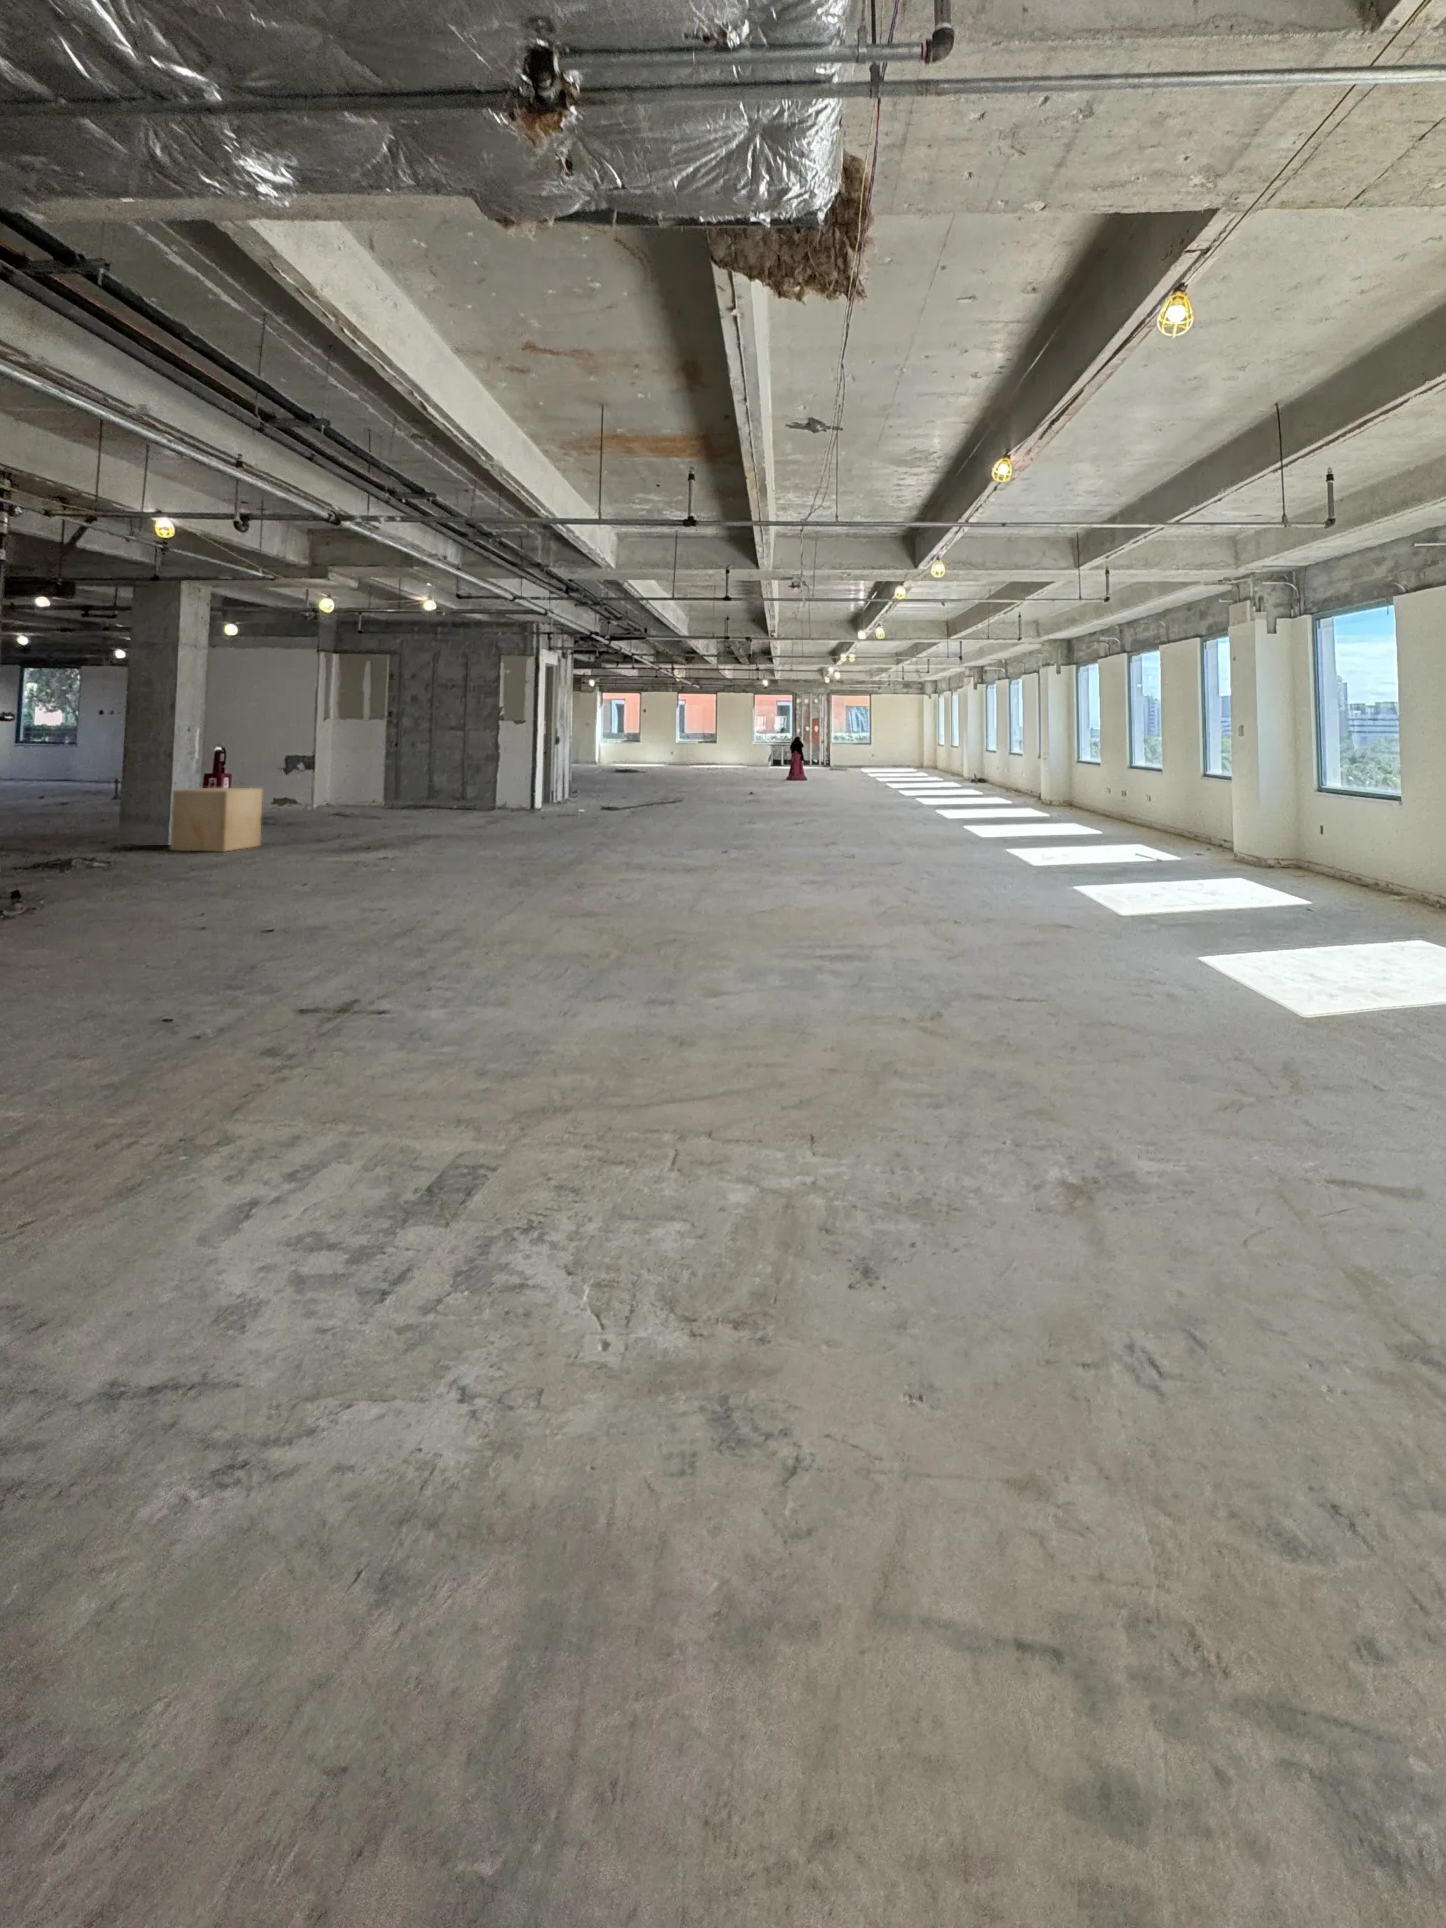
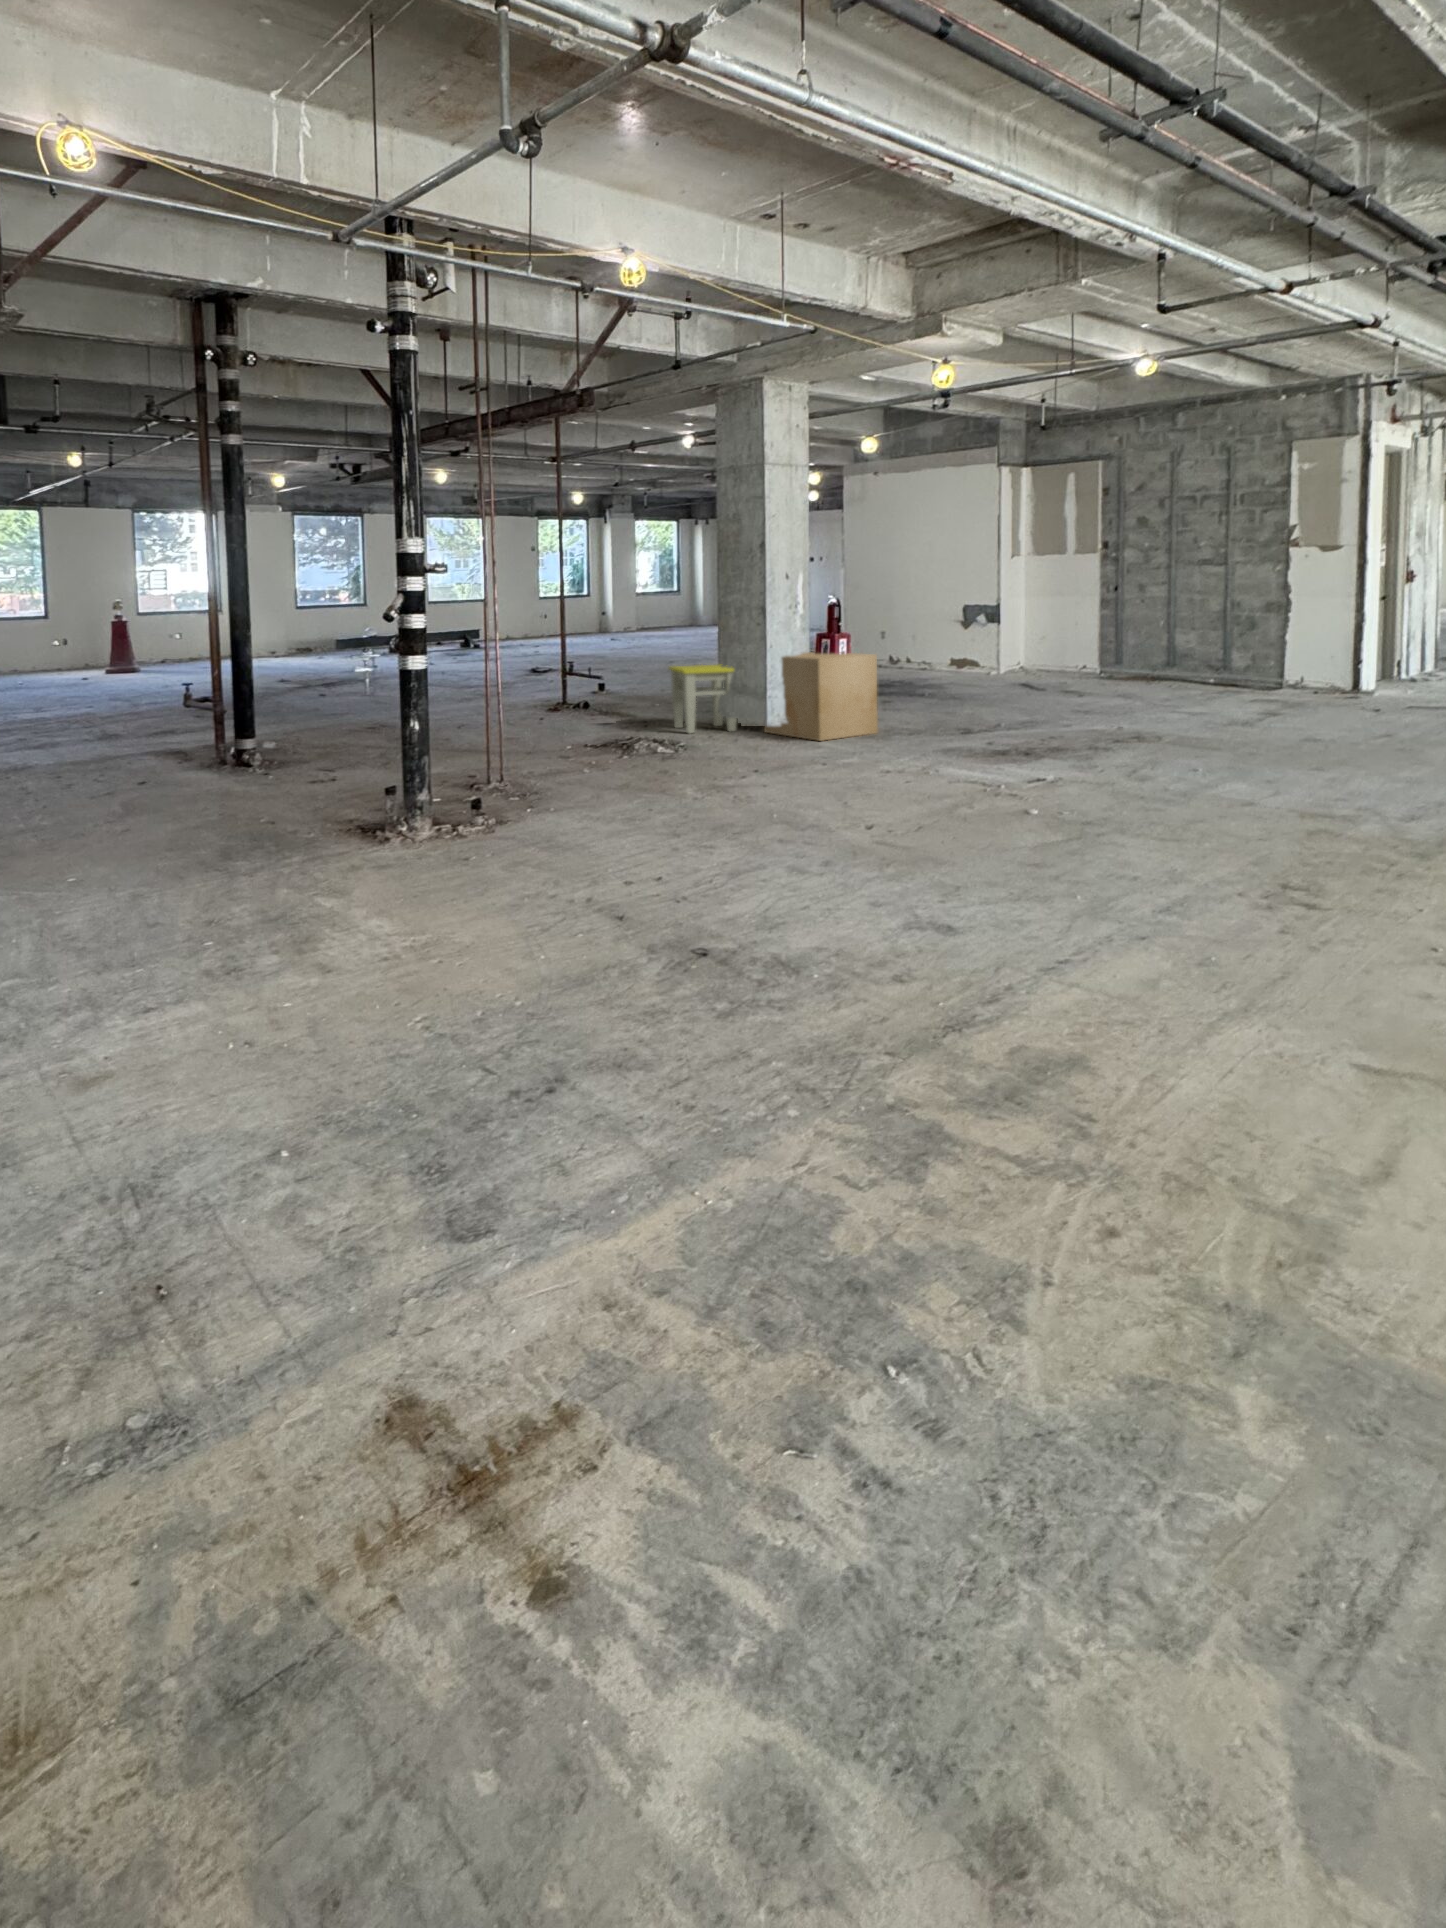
stool: none [80,799,152,855] -> present [669,665,736,734]

